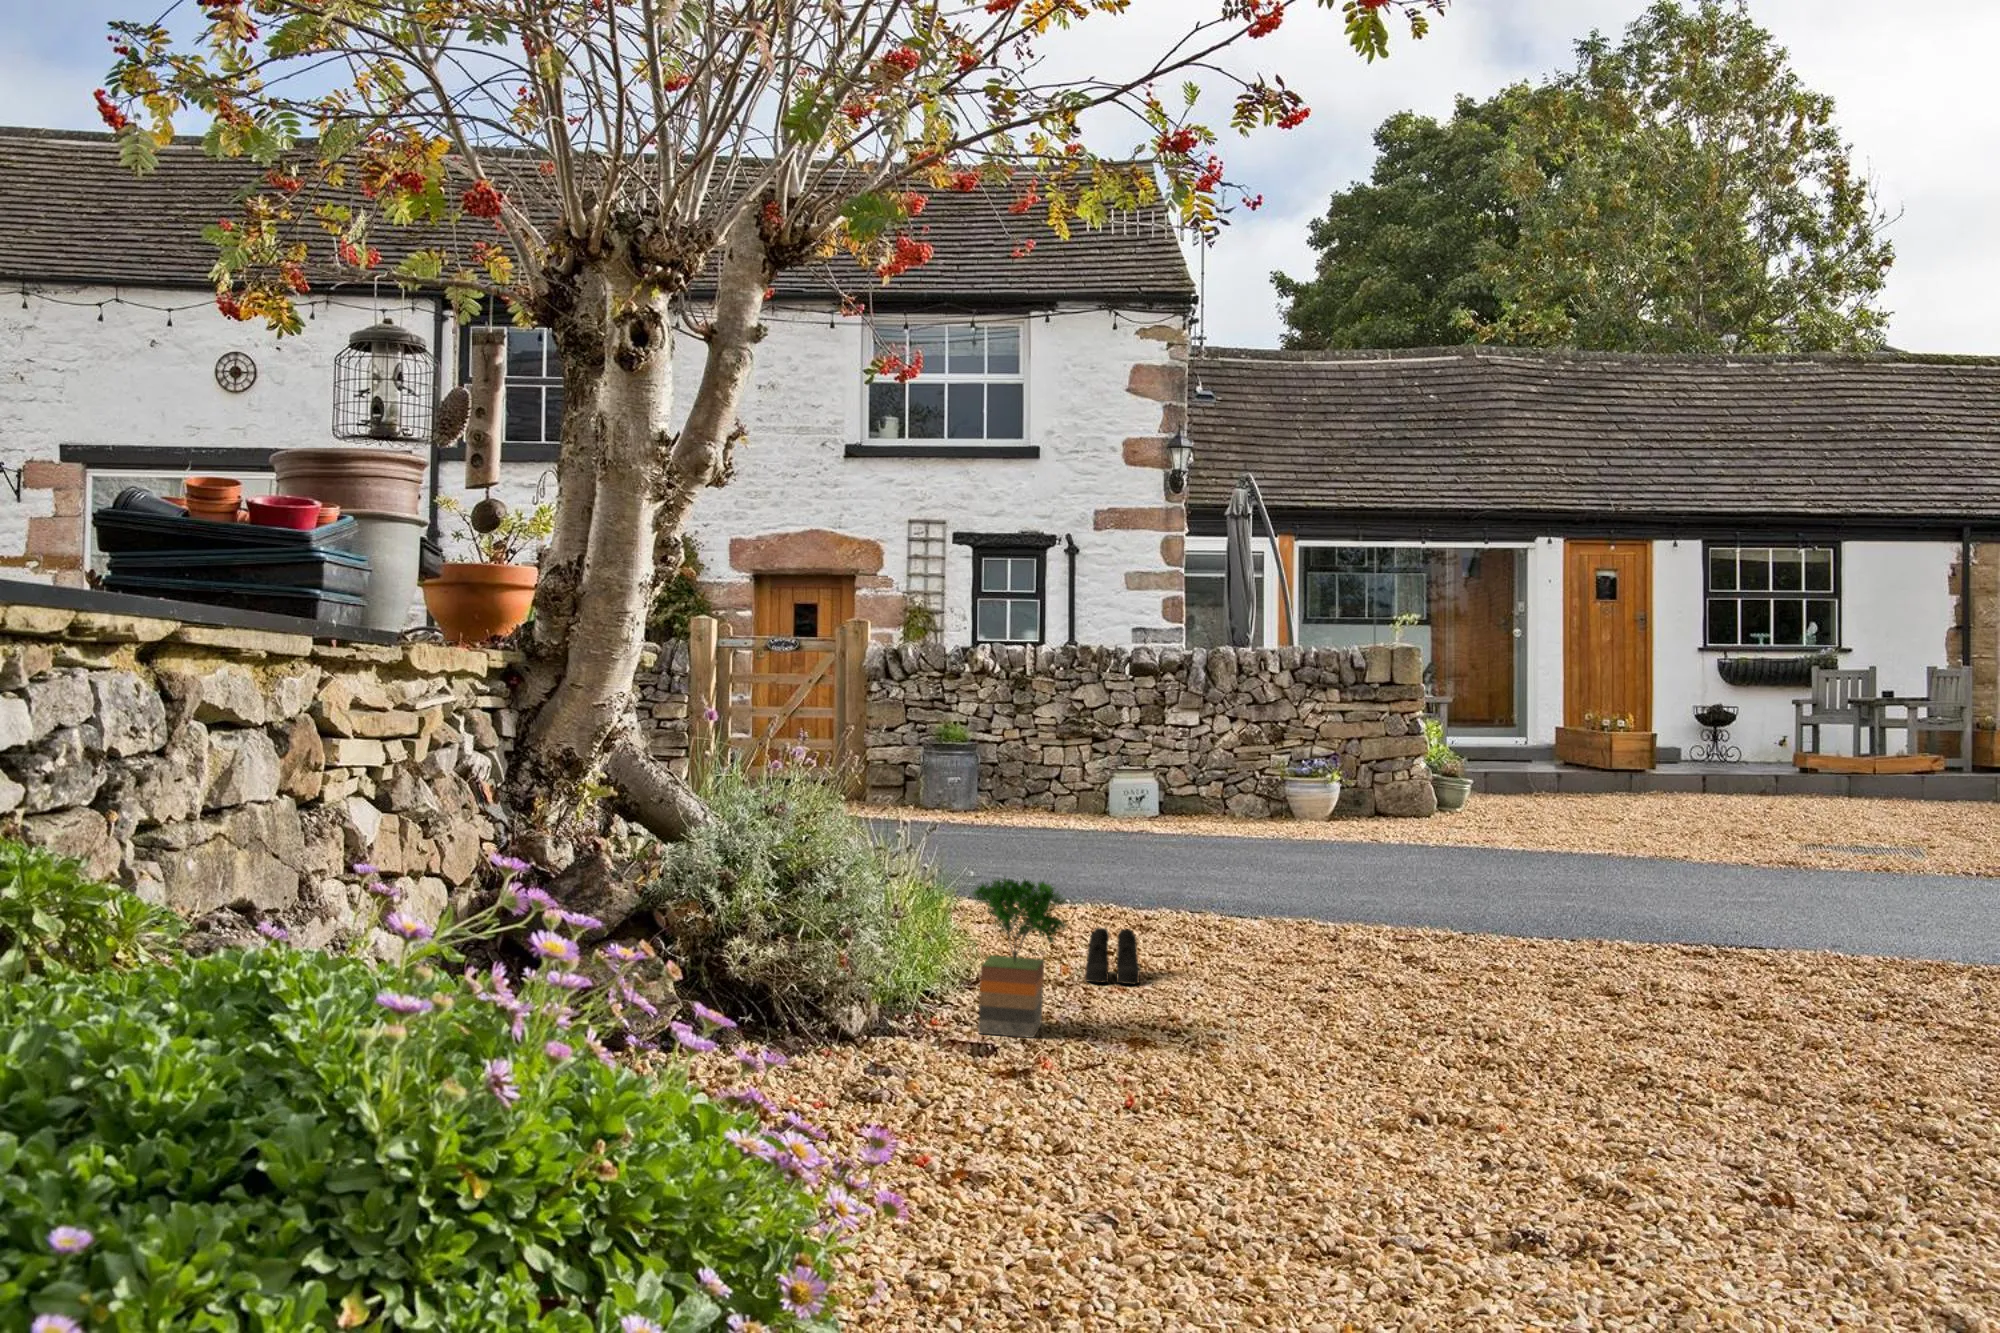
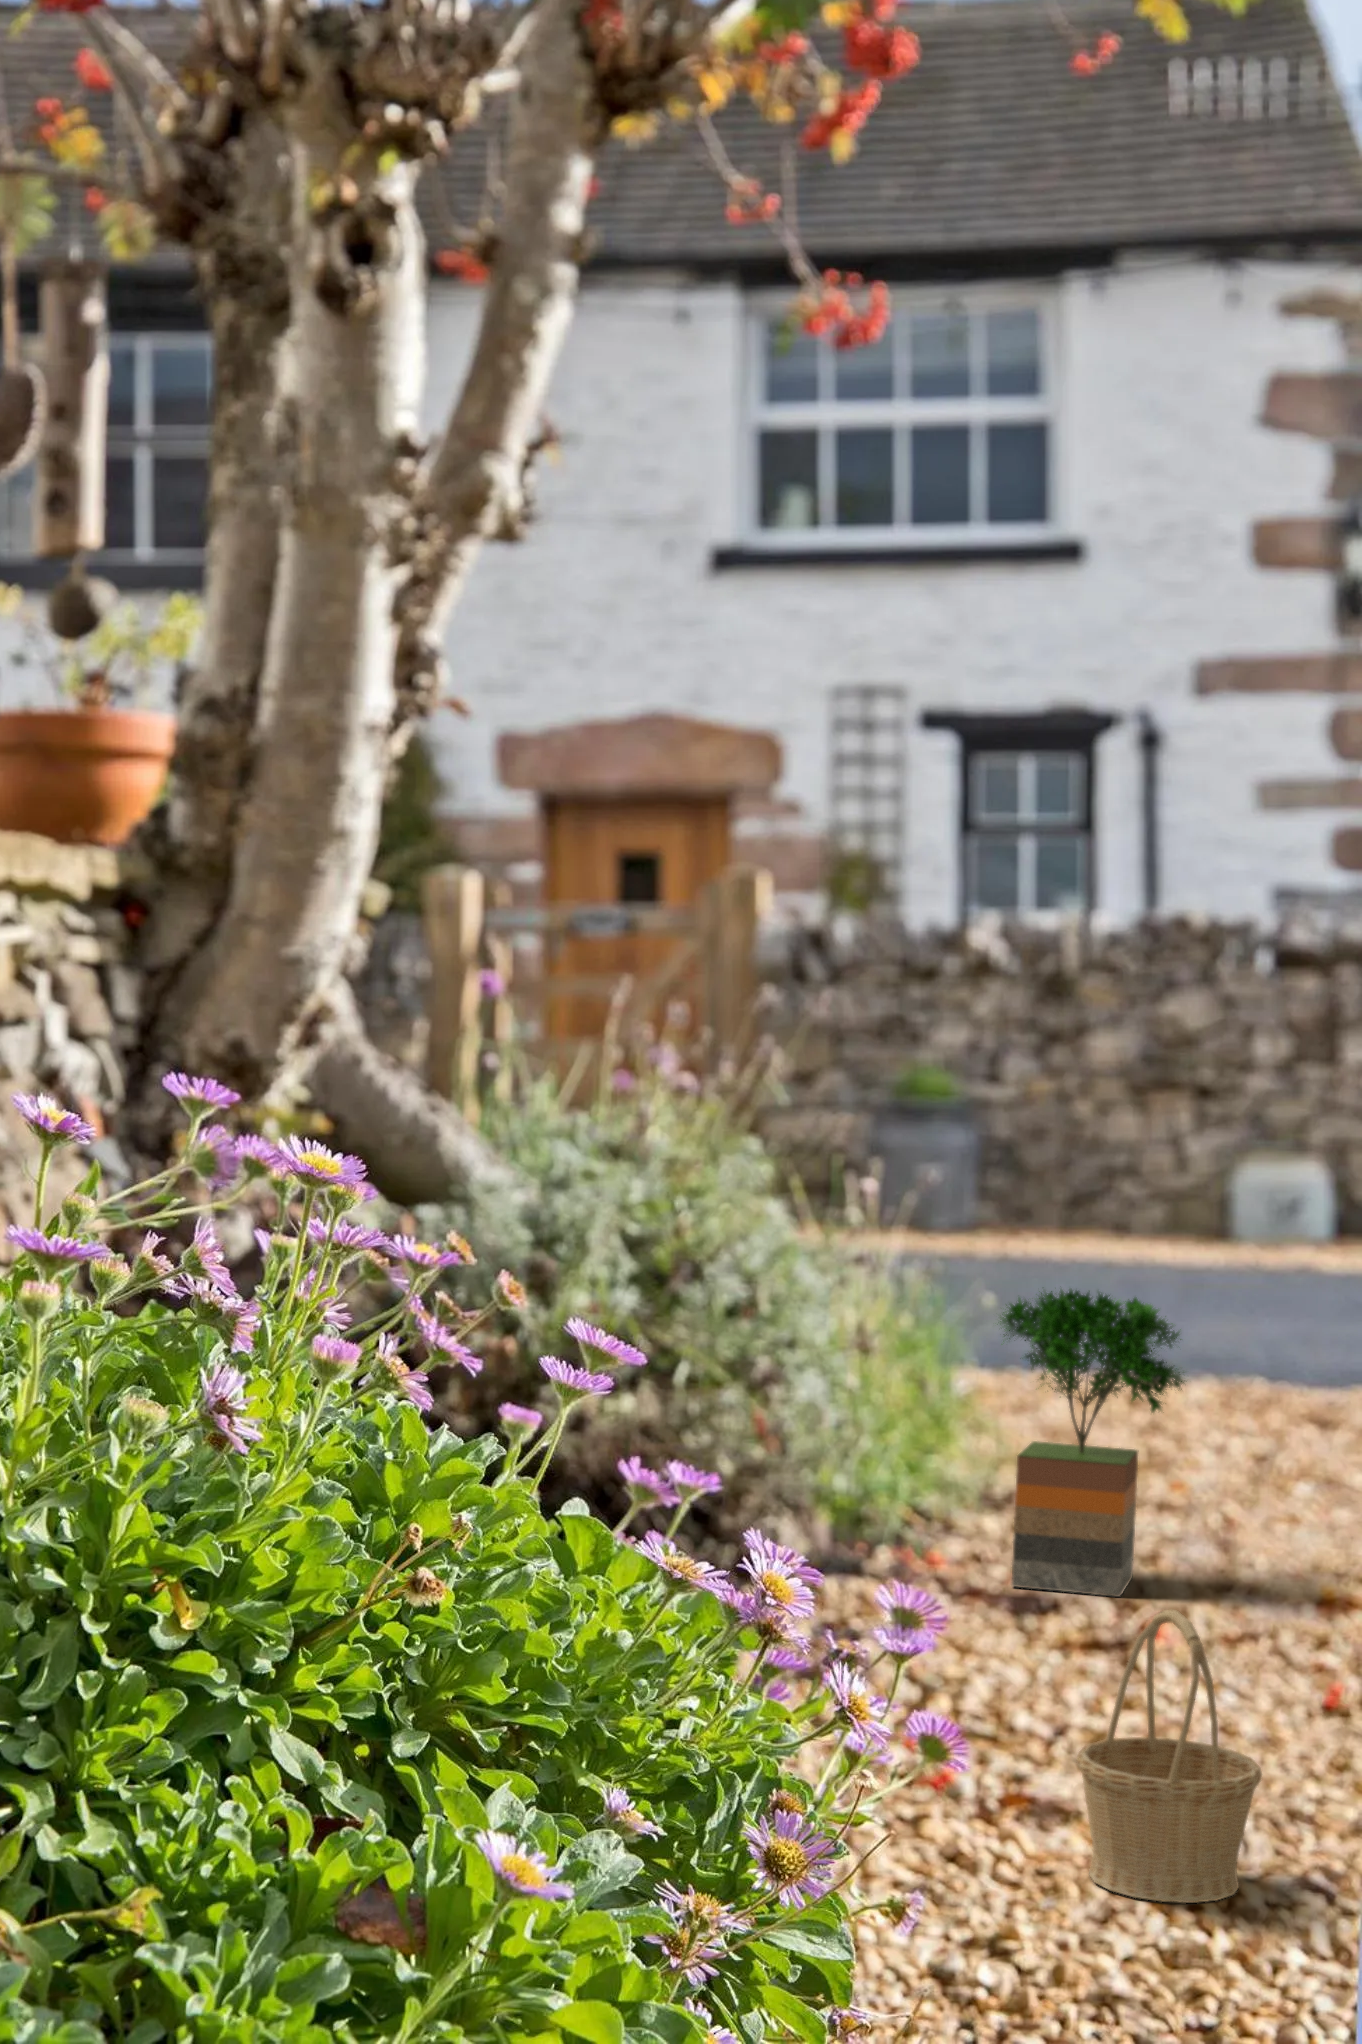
boots: present [1085,928,1140,984] -> none [1206,1414,1312,1521]
basket: none [989,1084,1080,1231] -> present [1076,1610,1262,1903]

